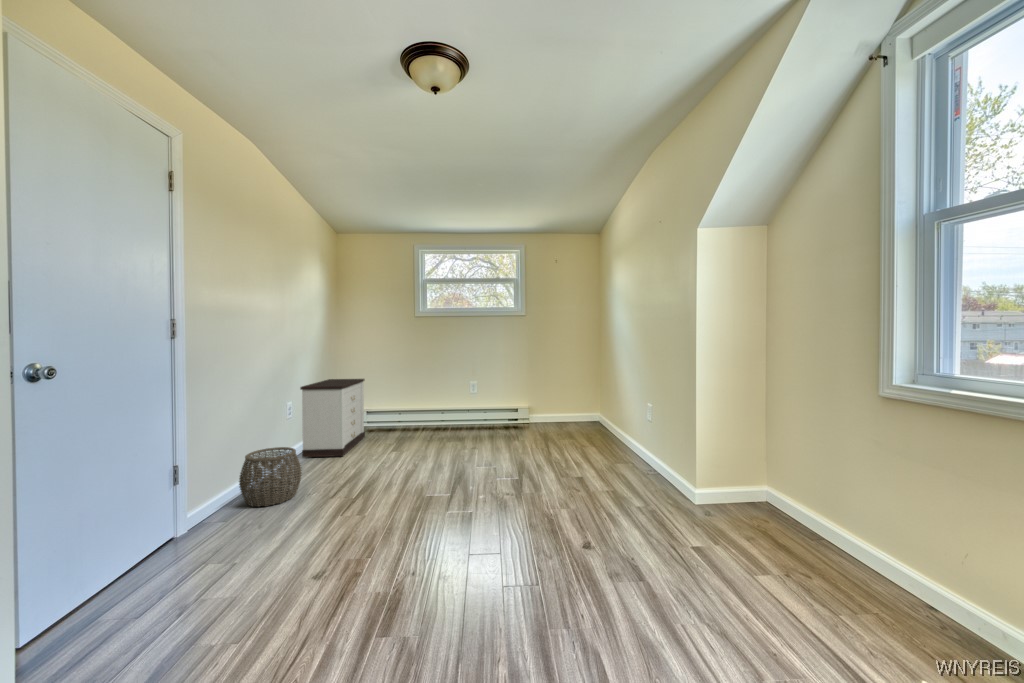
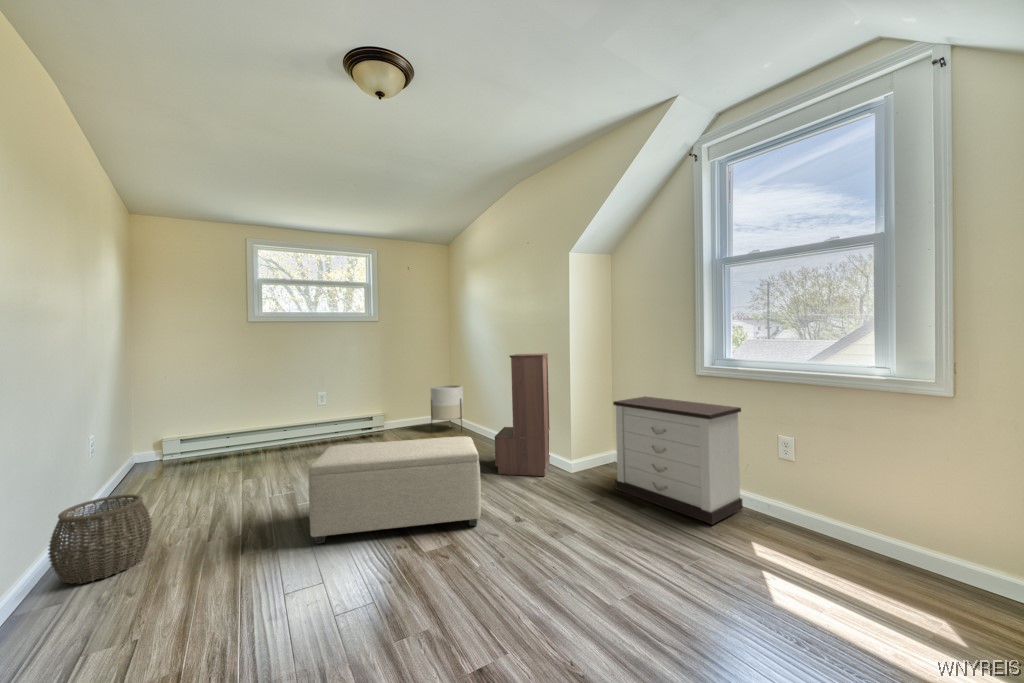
bookshelf: none [600,354,675,501] -> present [495,353,550,476]
nightstand: present [300,379,365,457] -> present [613,396,743,525]
planter: none [568,384,604,436] -> present [430,385,464,432]
ottoman: none [391,432,556,539] -> present [309,437,481,544]

